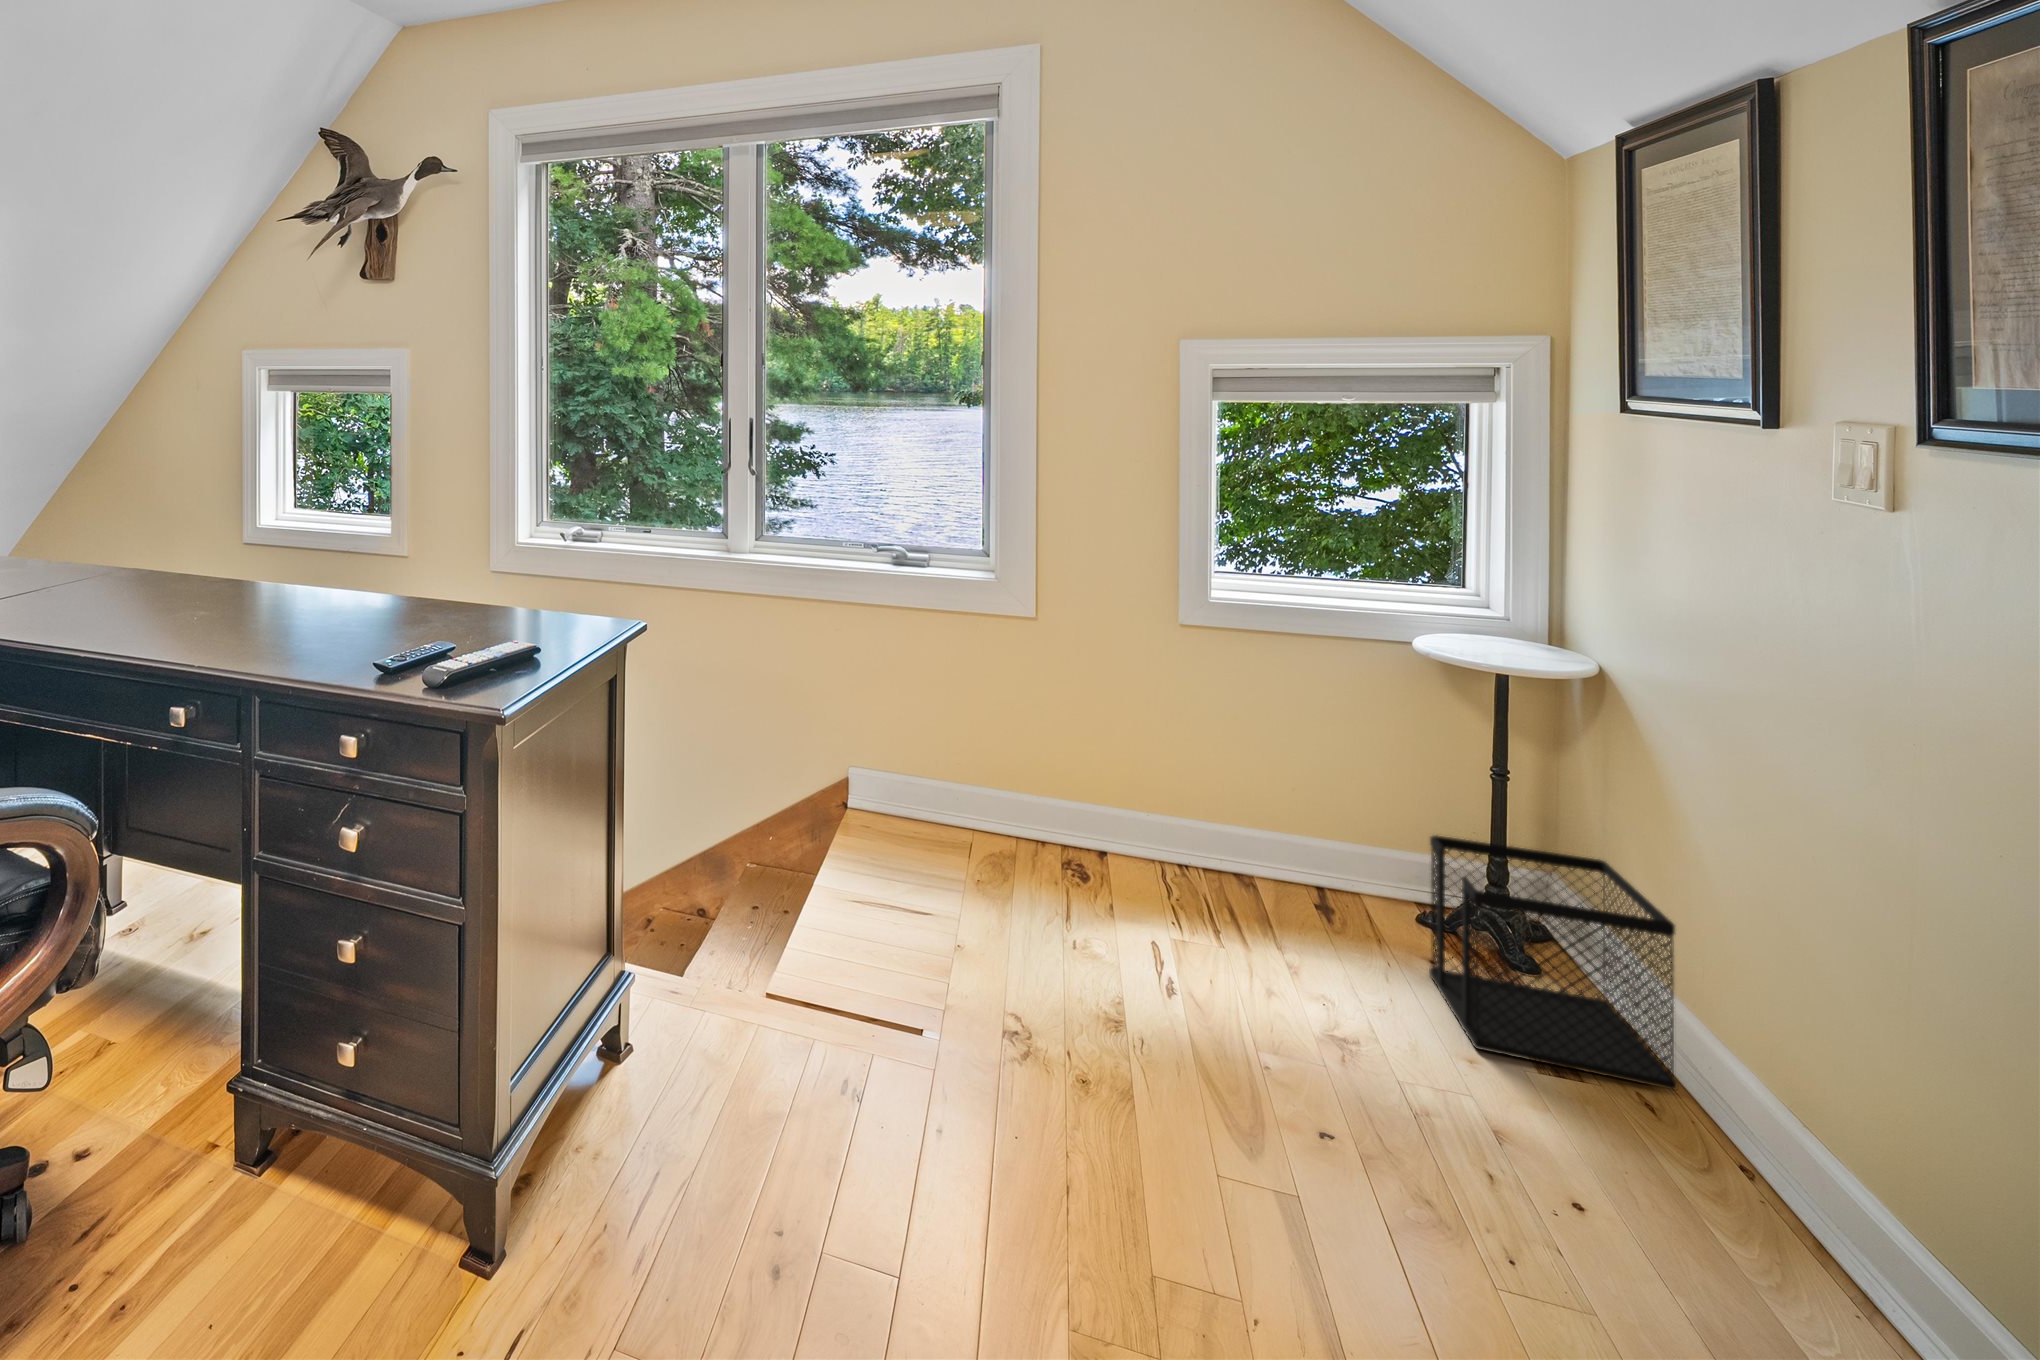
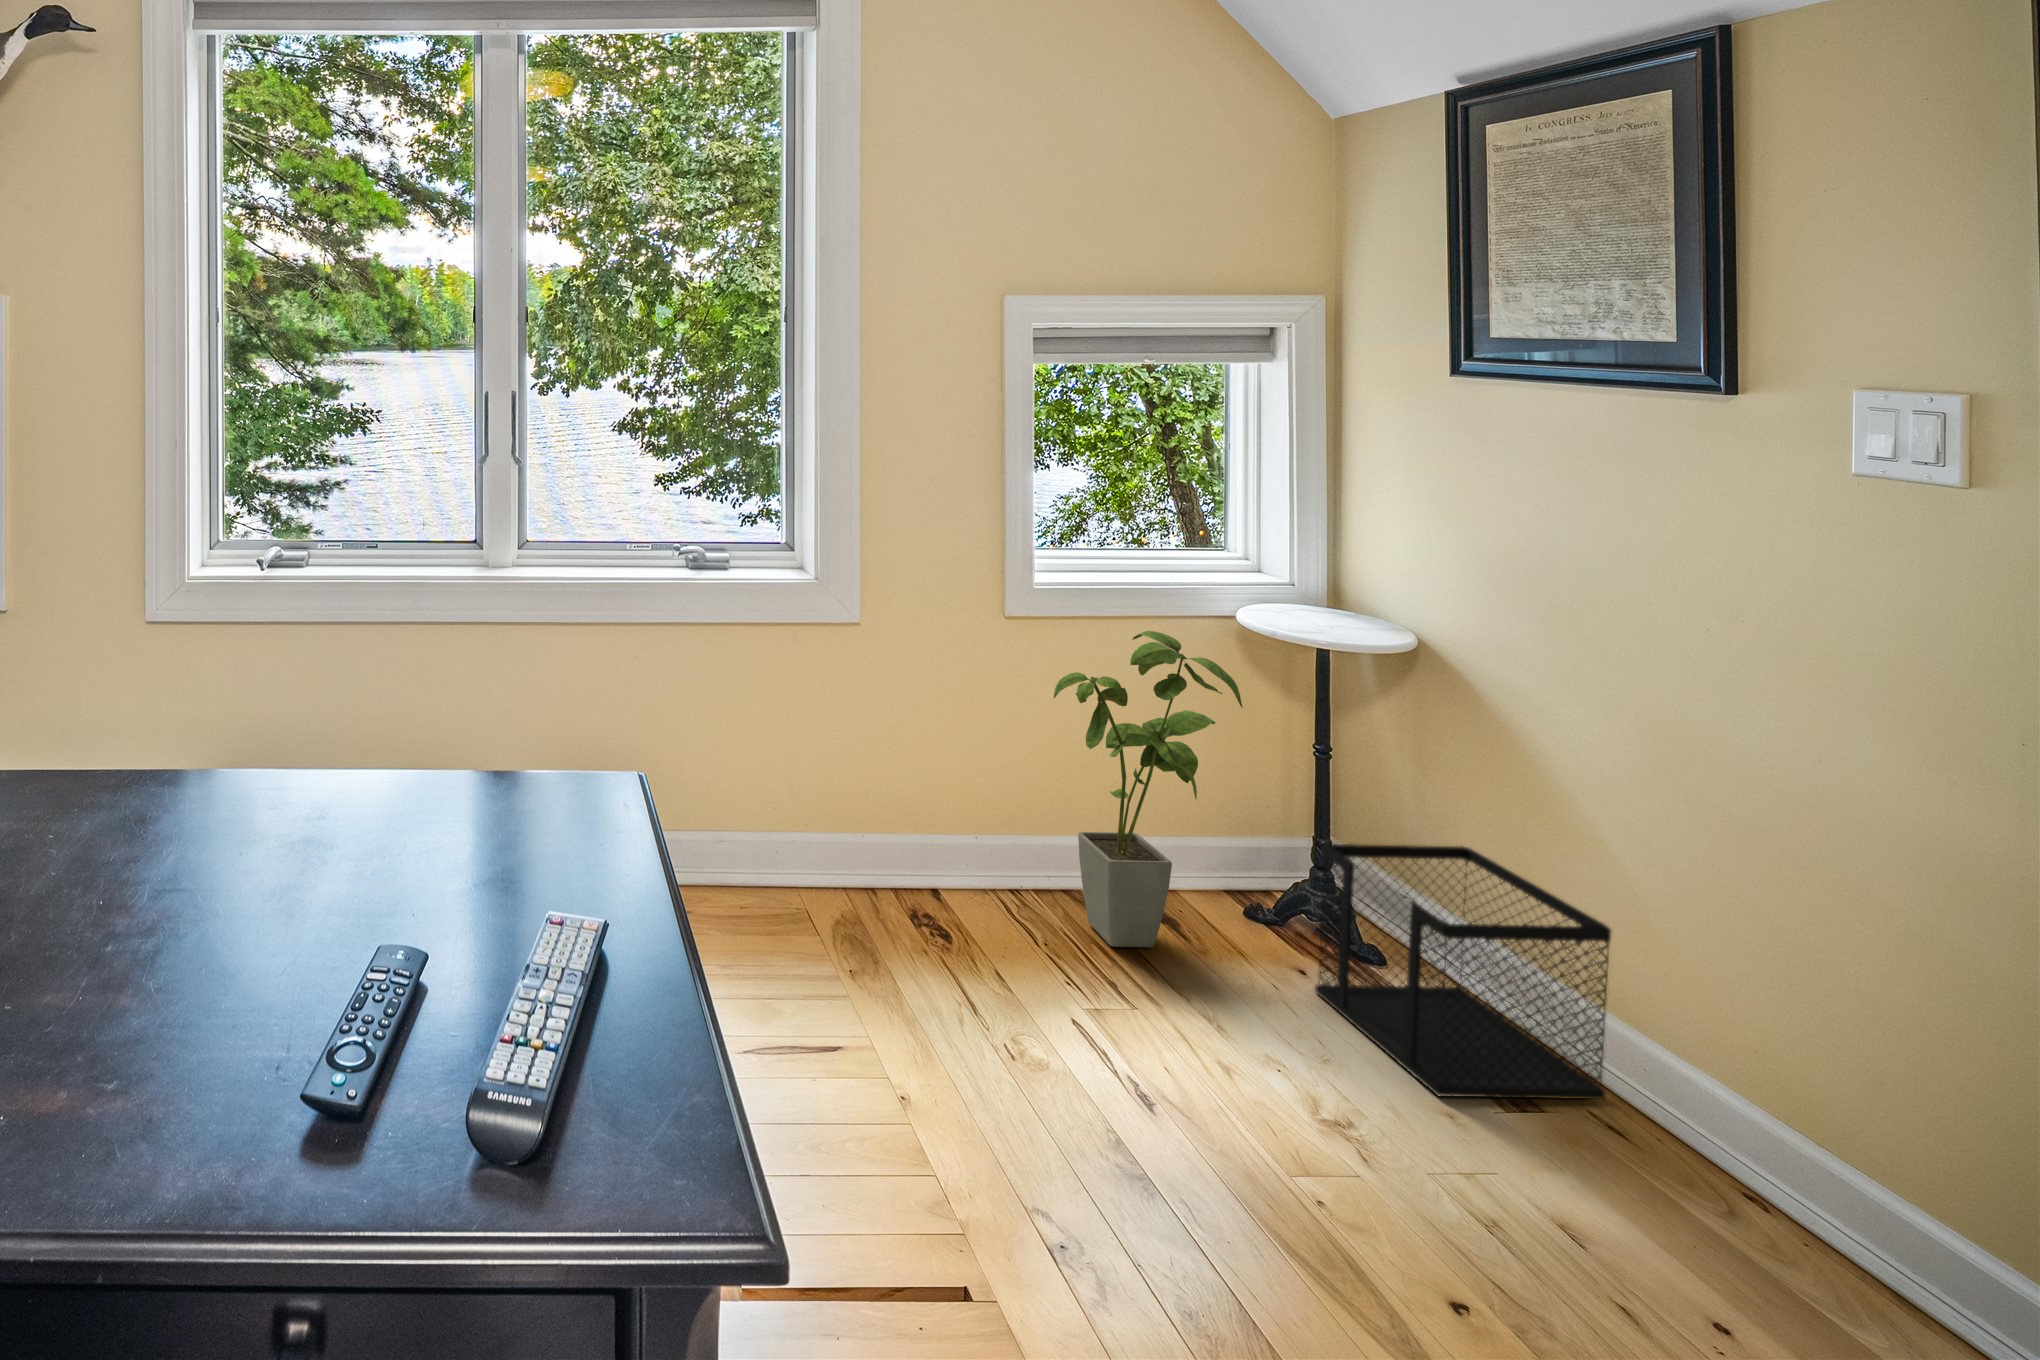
house plant: none [1192,632,1368,920] -> present [1053,631,1243,947]

